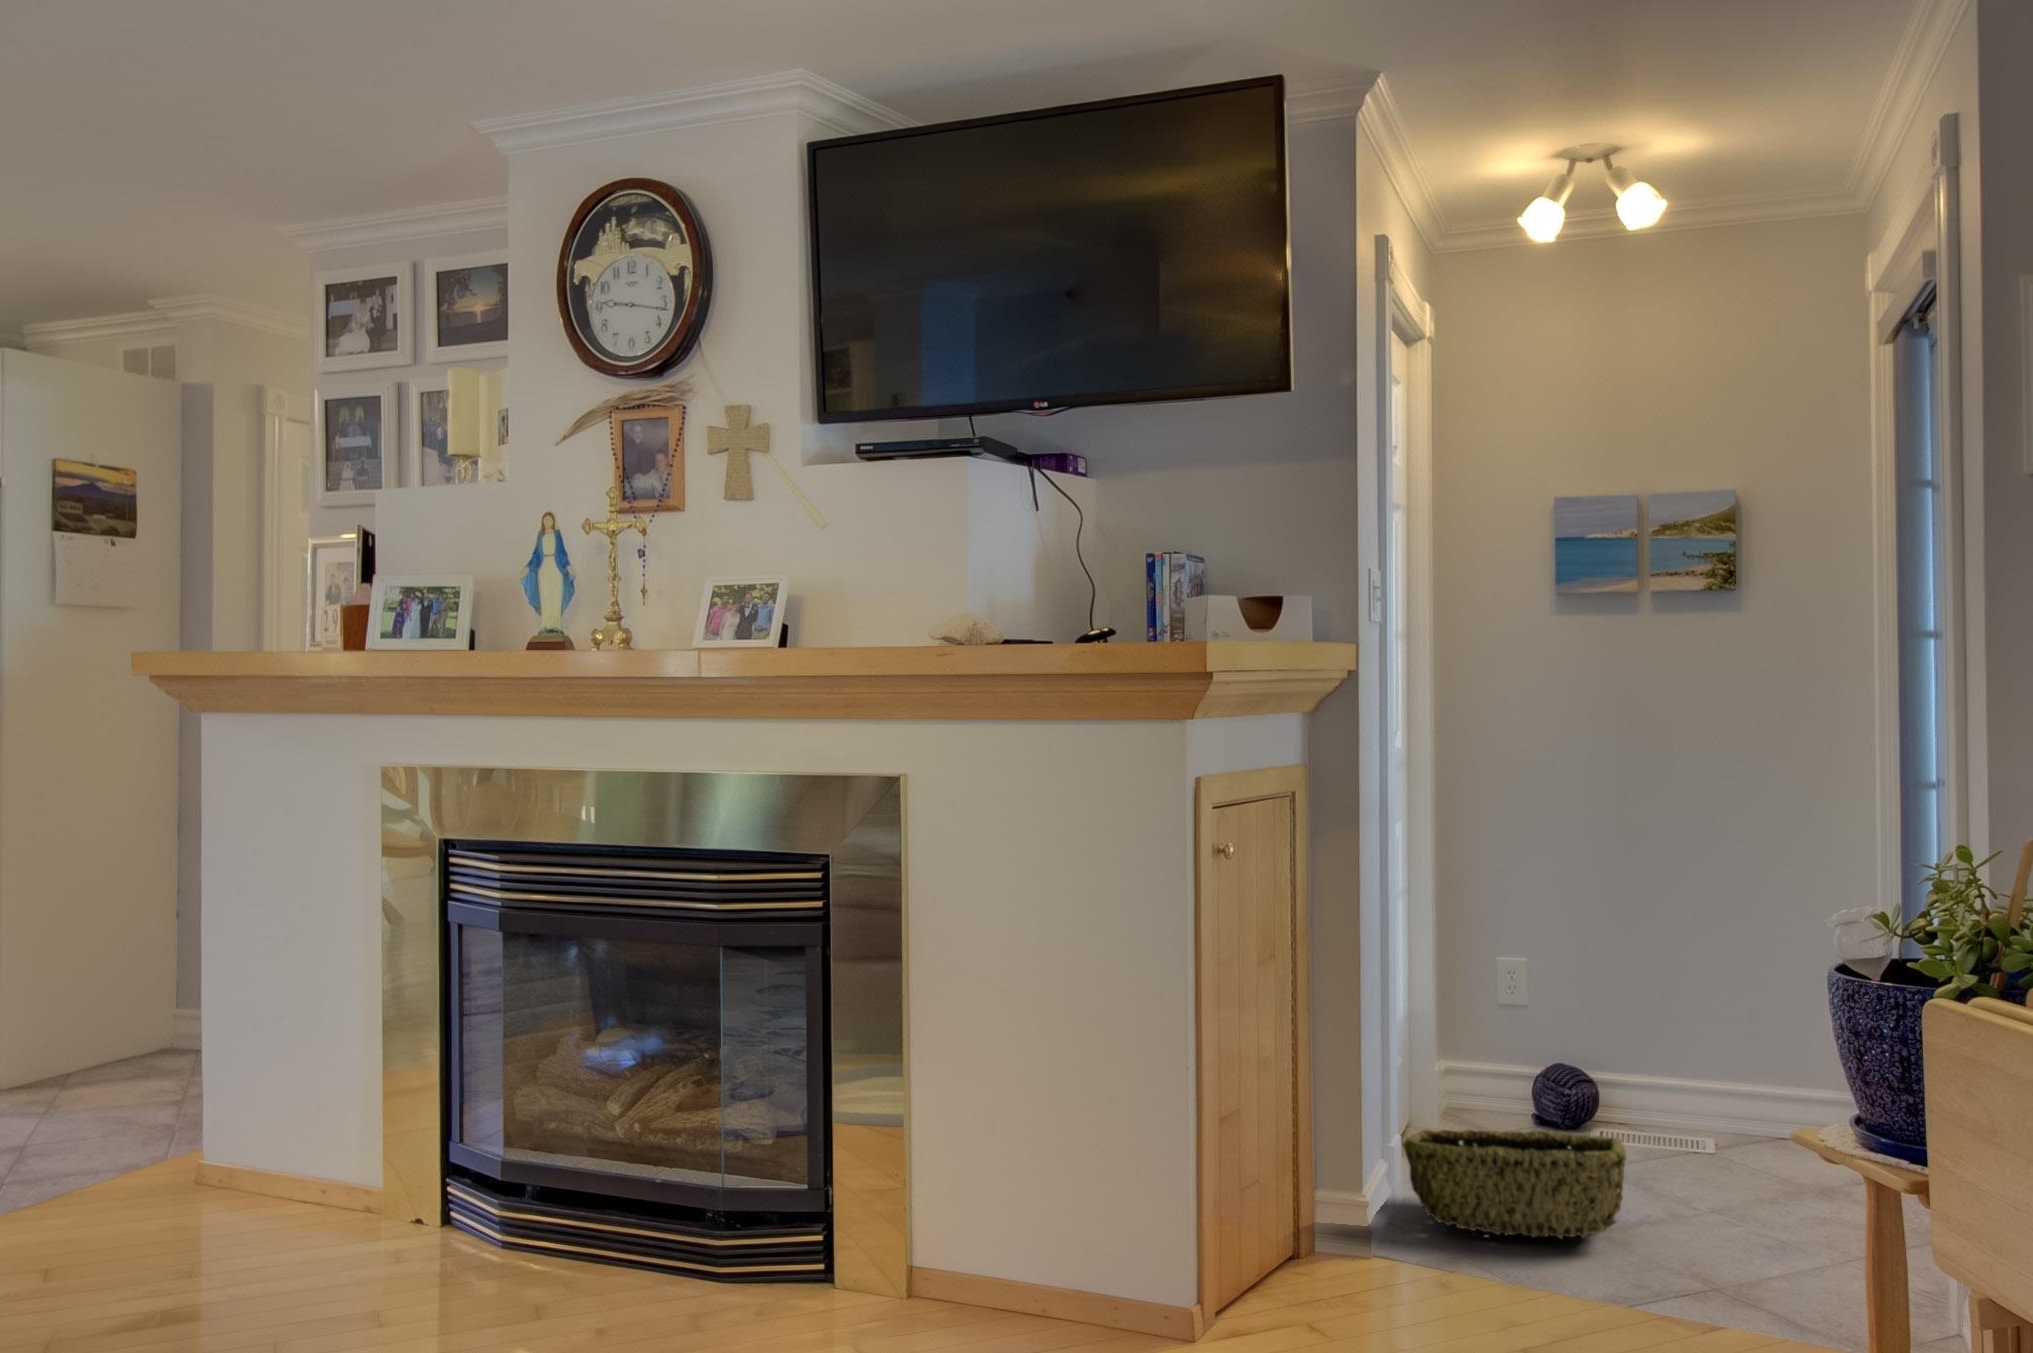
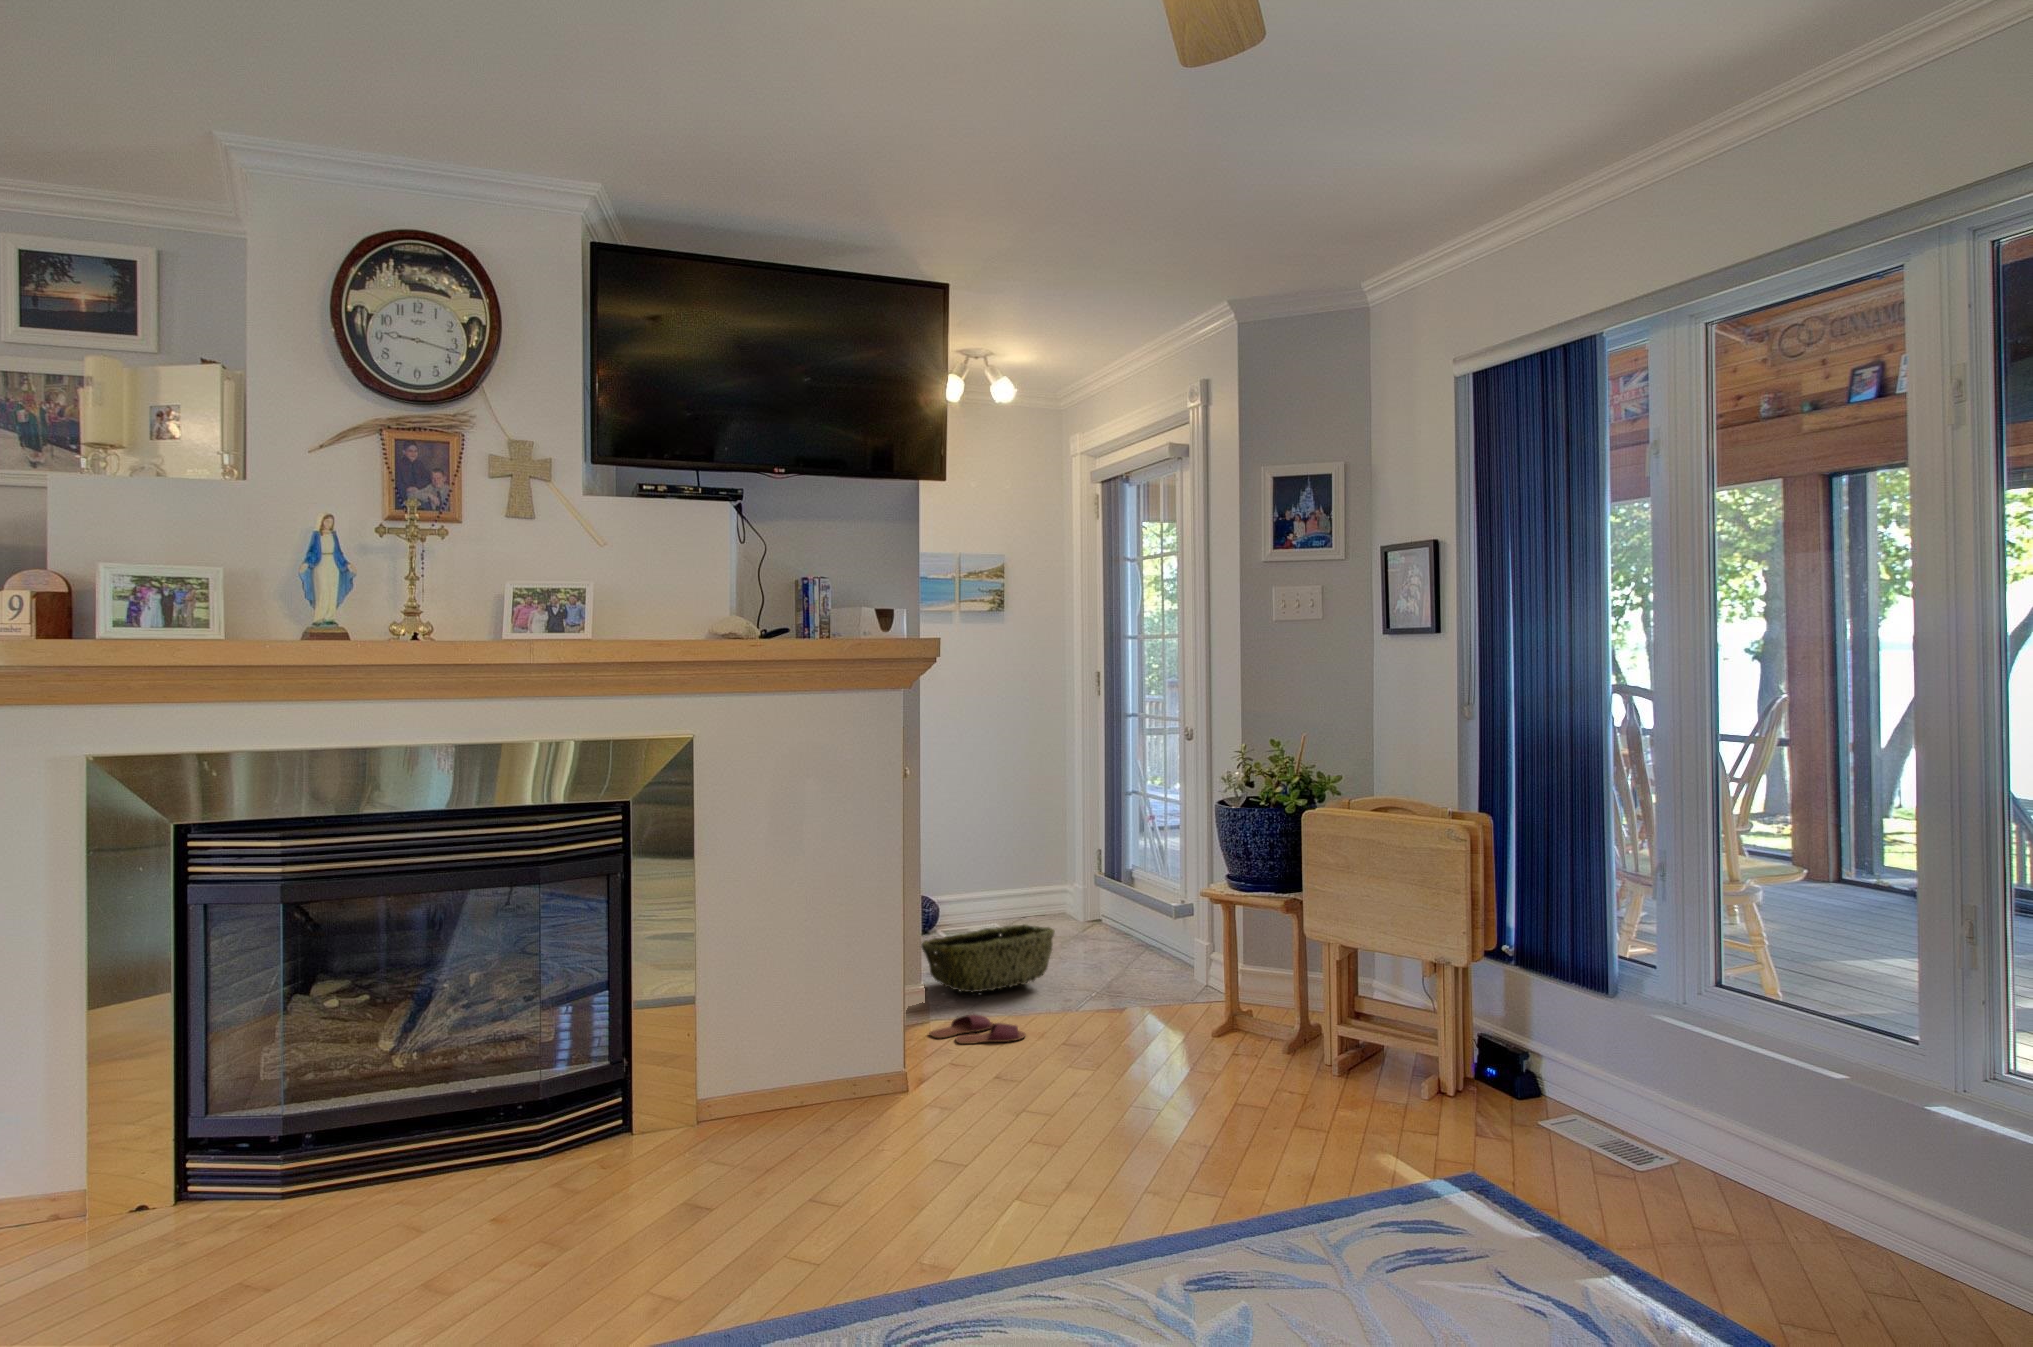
slippers: none [1303,1255,1445,1315] -> present [929,1014,1026,1044]

